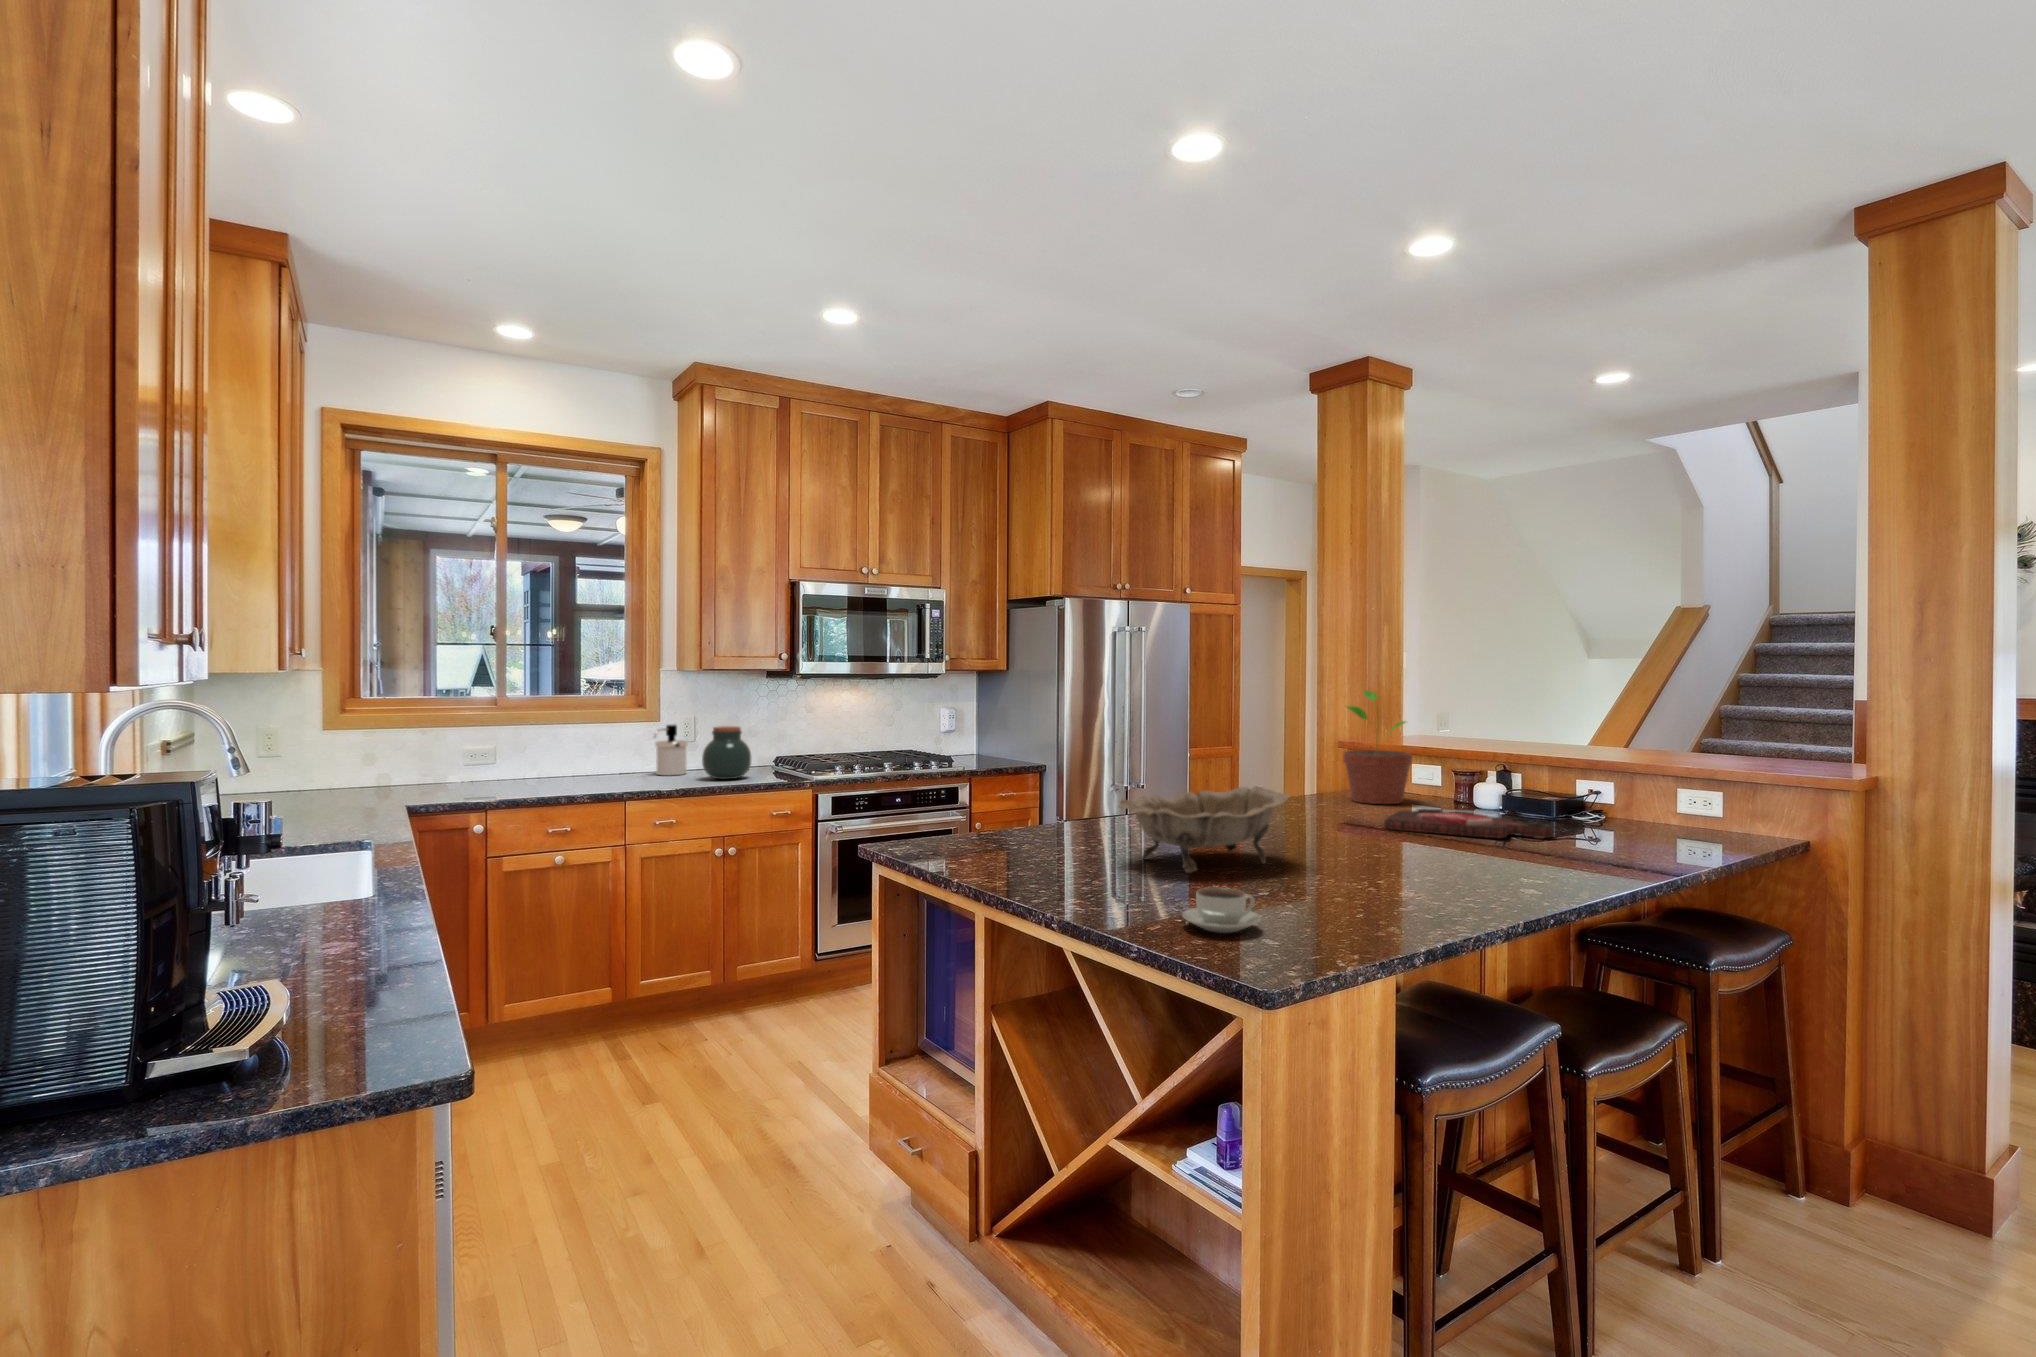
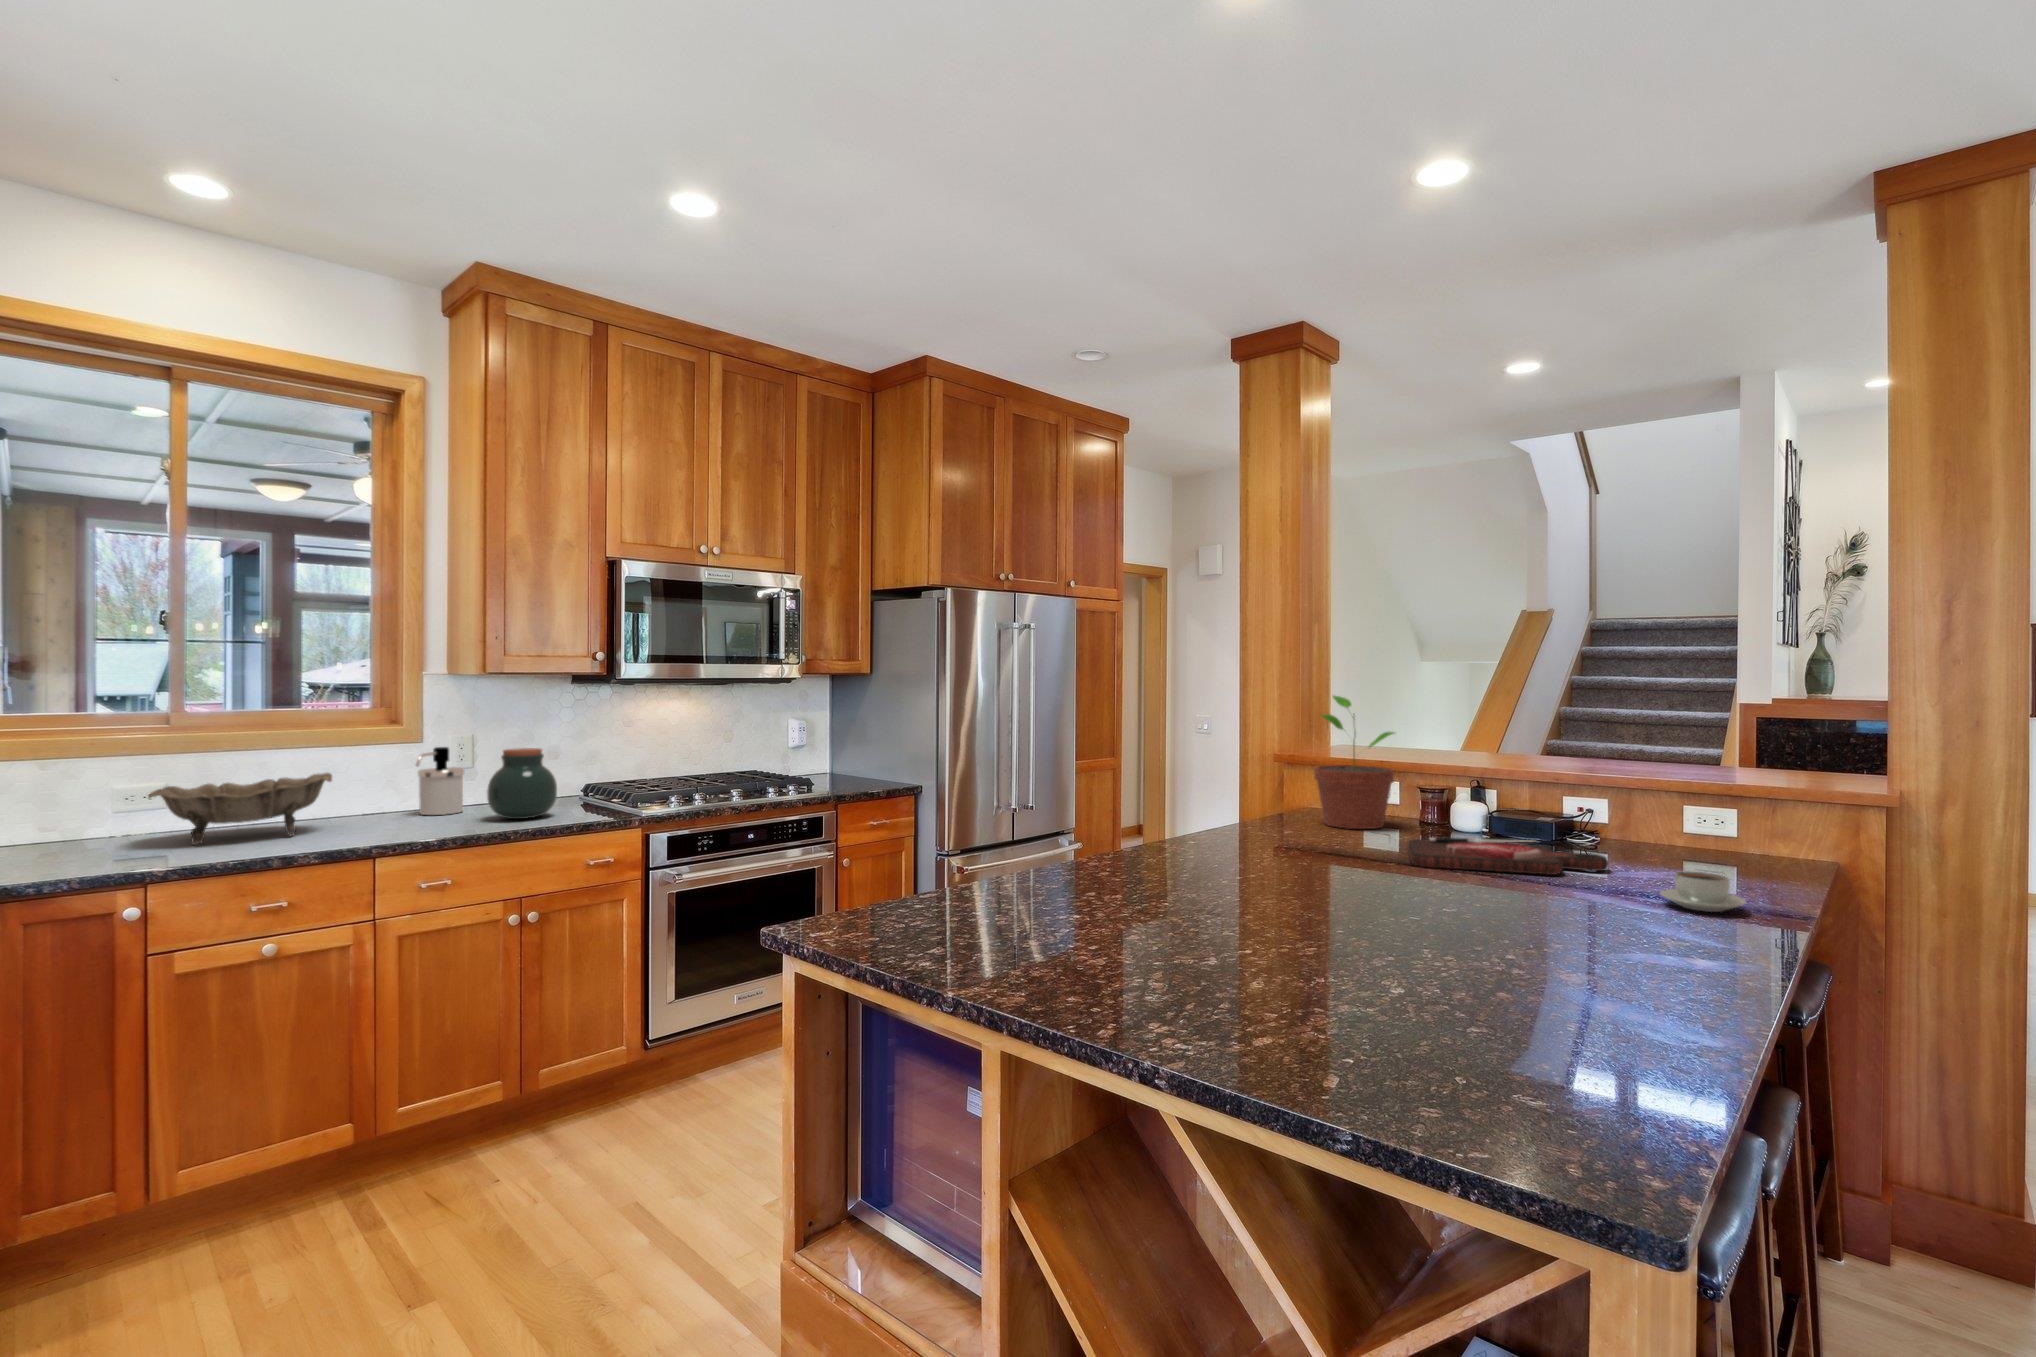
decorative bowl: present [1118,786,1290,873] -> present [148,773,332,845]
coffee cup: present [1182,888,1261,933] -> present [1660,871,1746,912]

